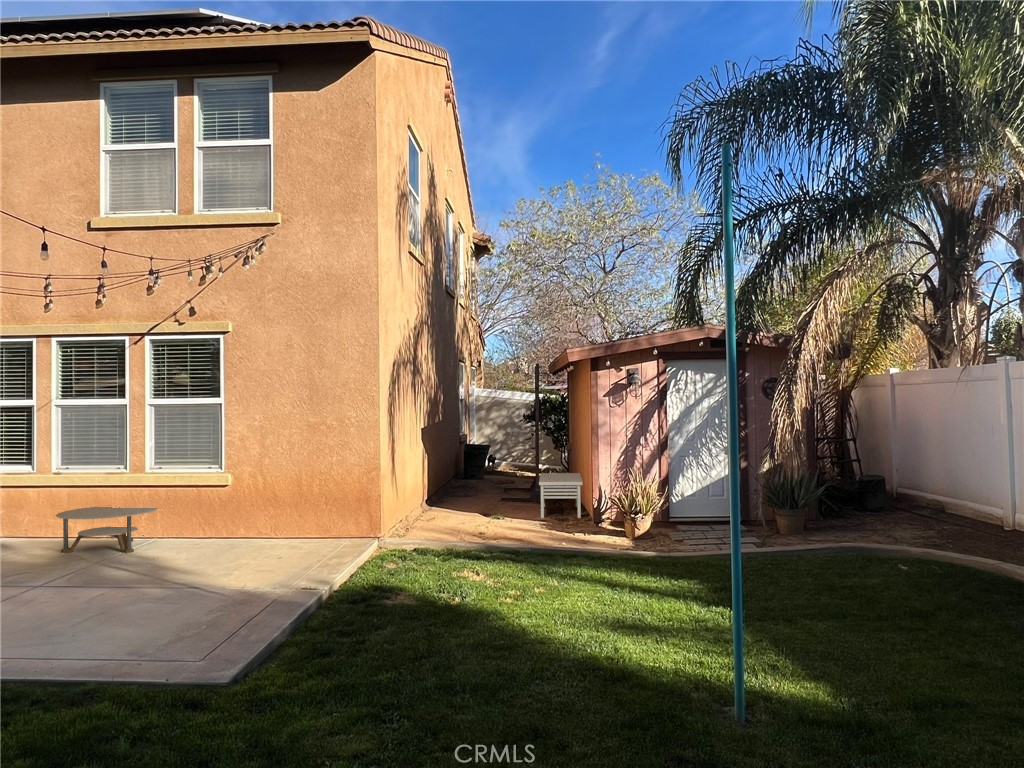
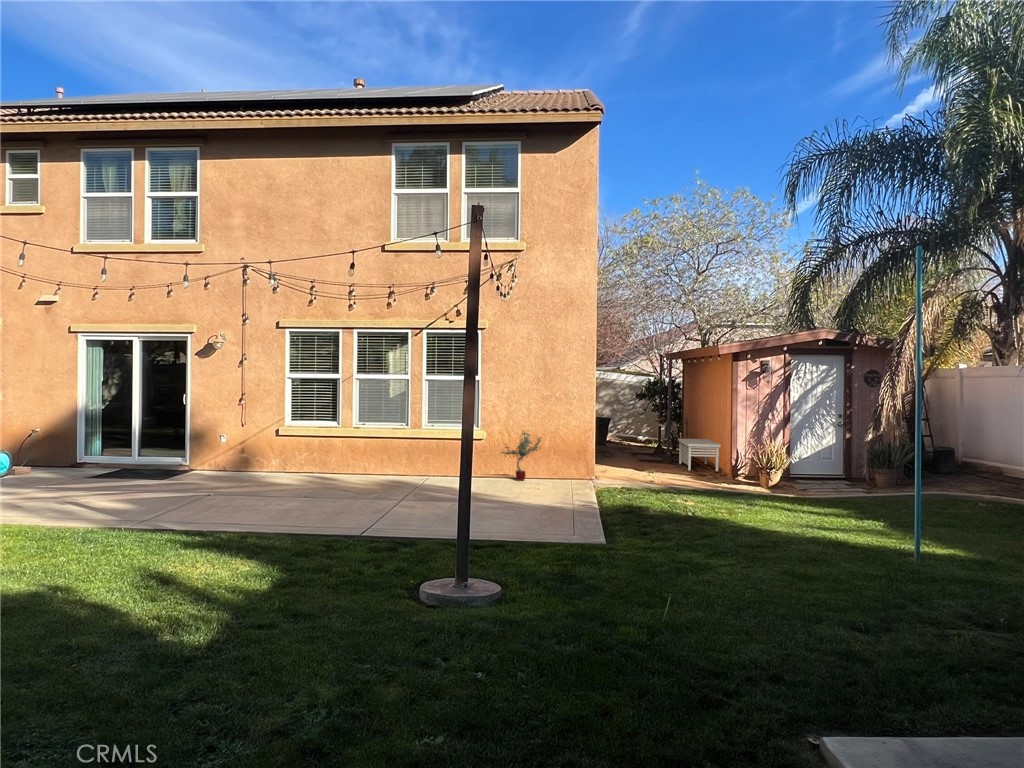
potted tree: none [247,472,304,545] -> present [501,431,541,481]
round table: present [56,507,158,553] -> none [372,450,437,482]

